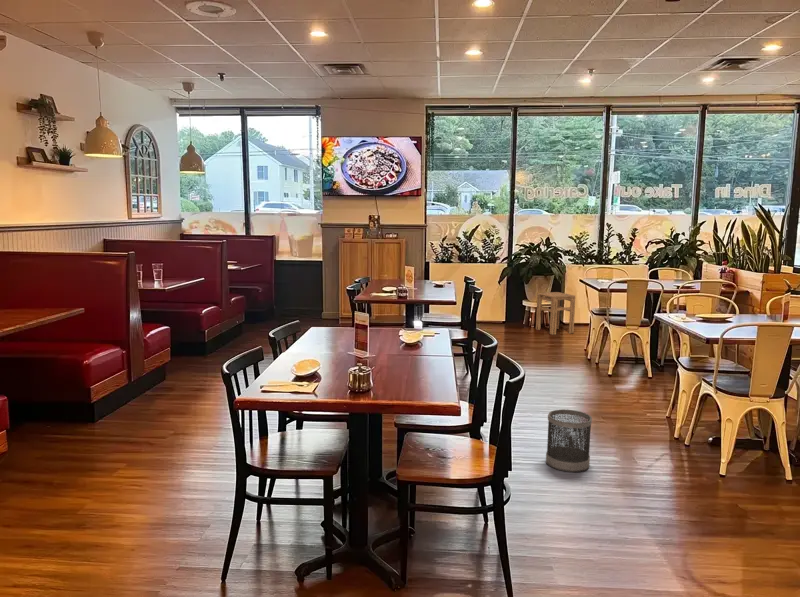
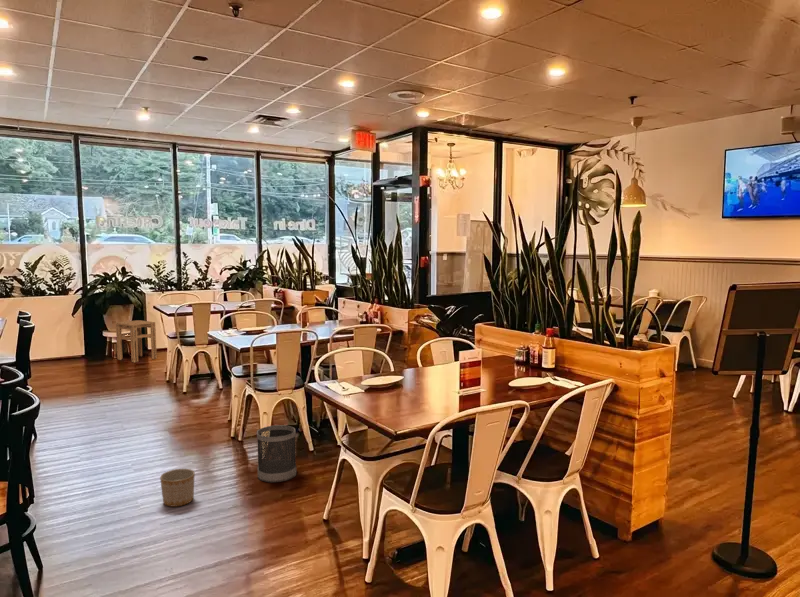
wastebasket: present [546,409,592,472] -> present [257,425,296,482]
planter: none [611,467,650,510] -> present [160,469,195,507]

